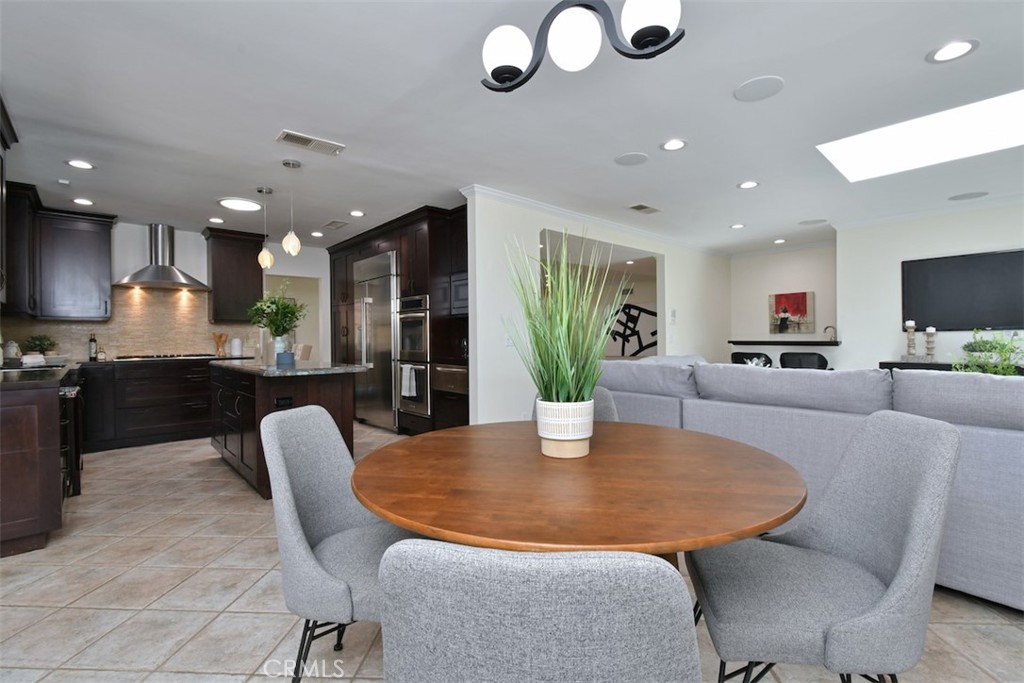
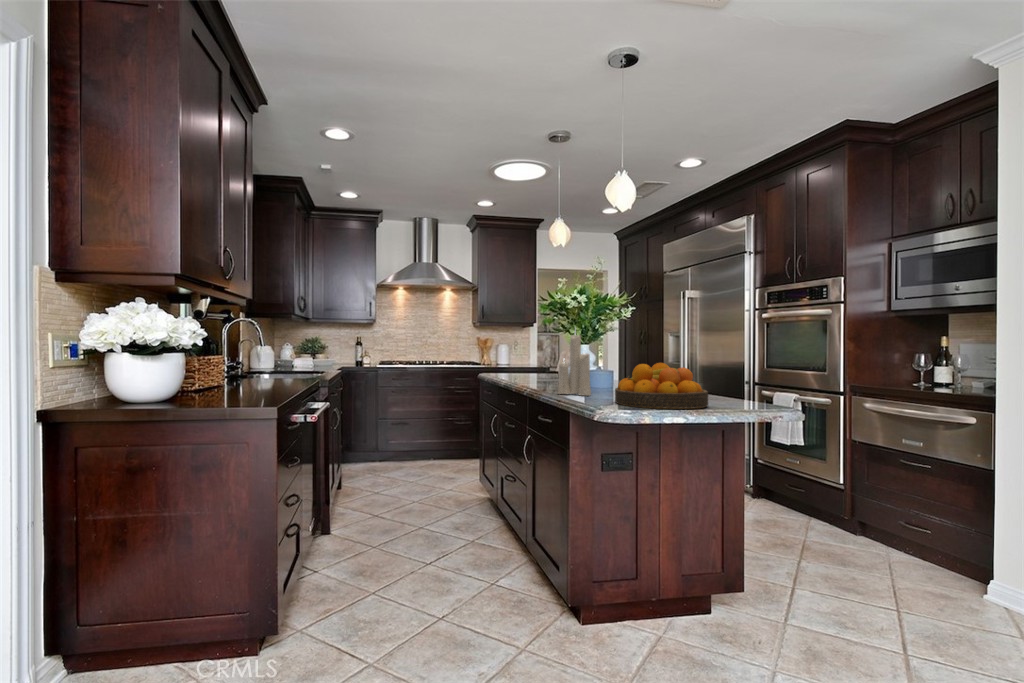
fruit bowl: none [283,344,337,368] -> present [615,363,708,409]

